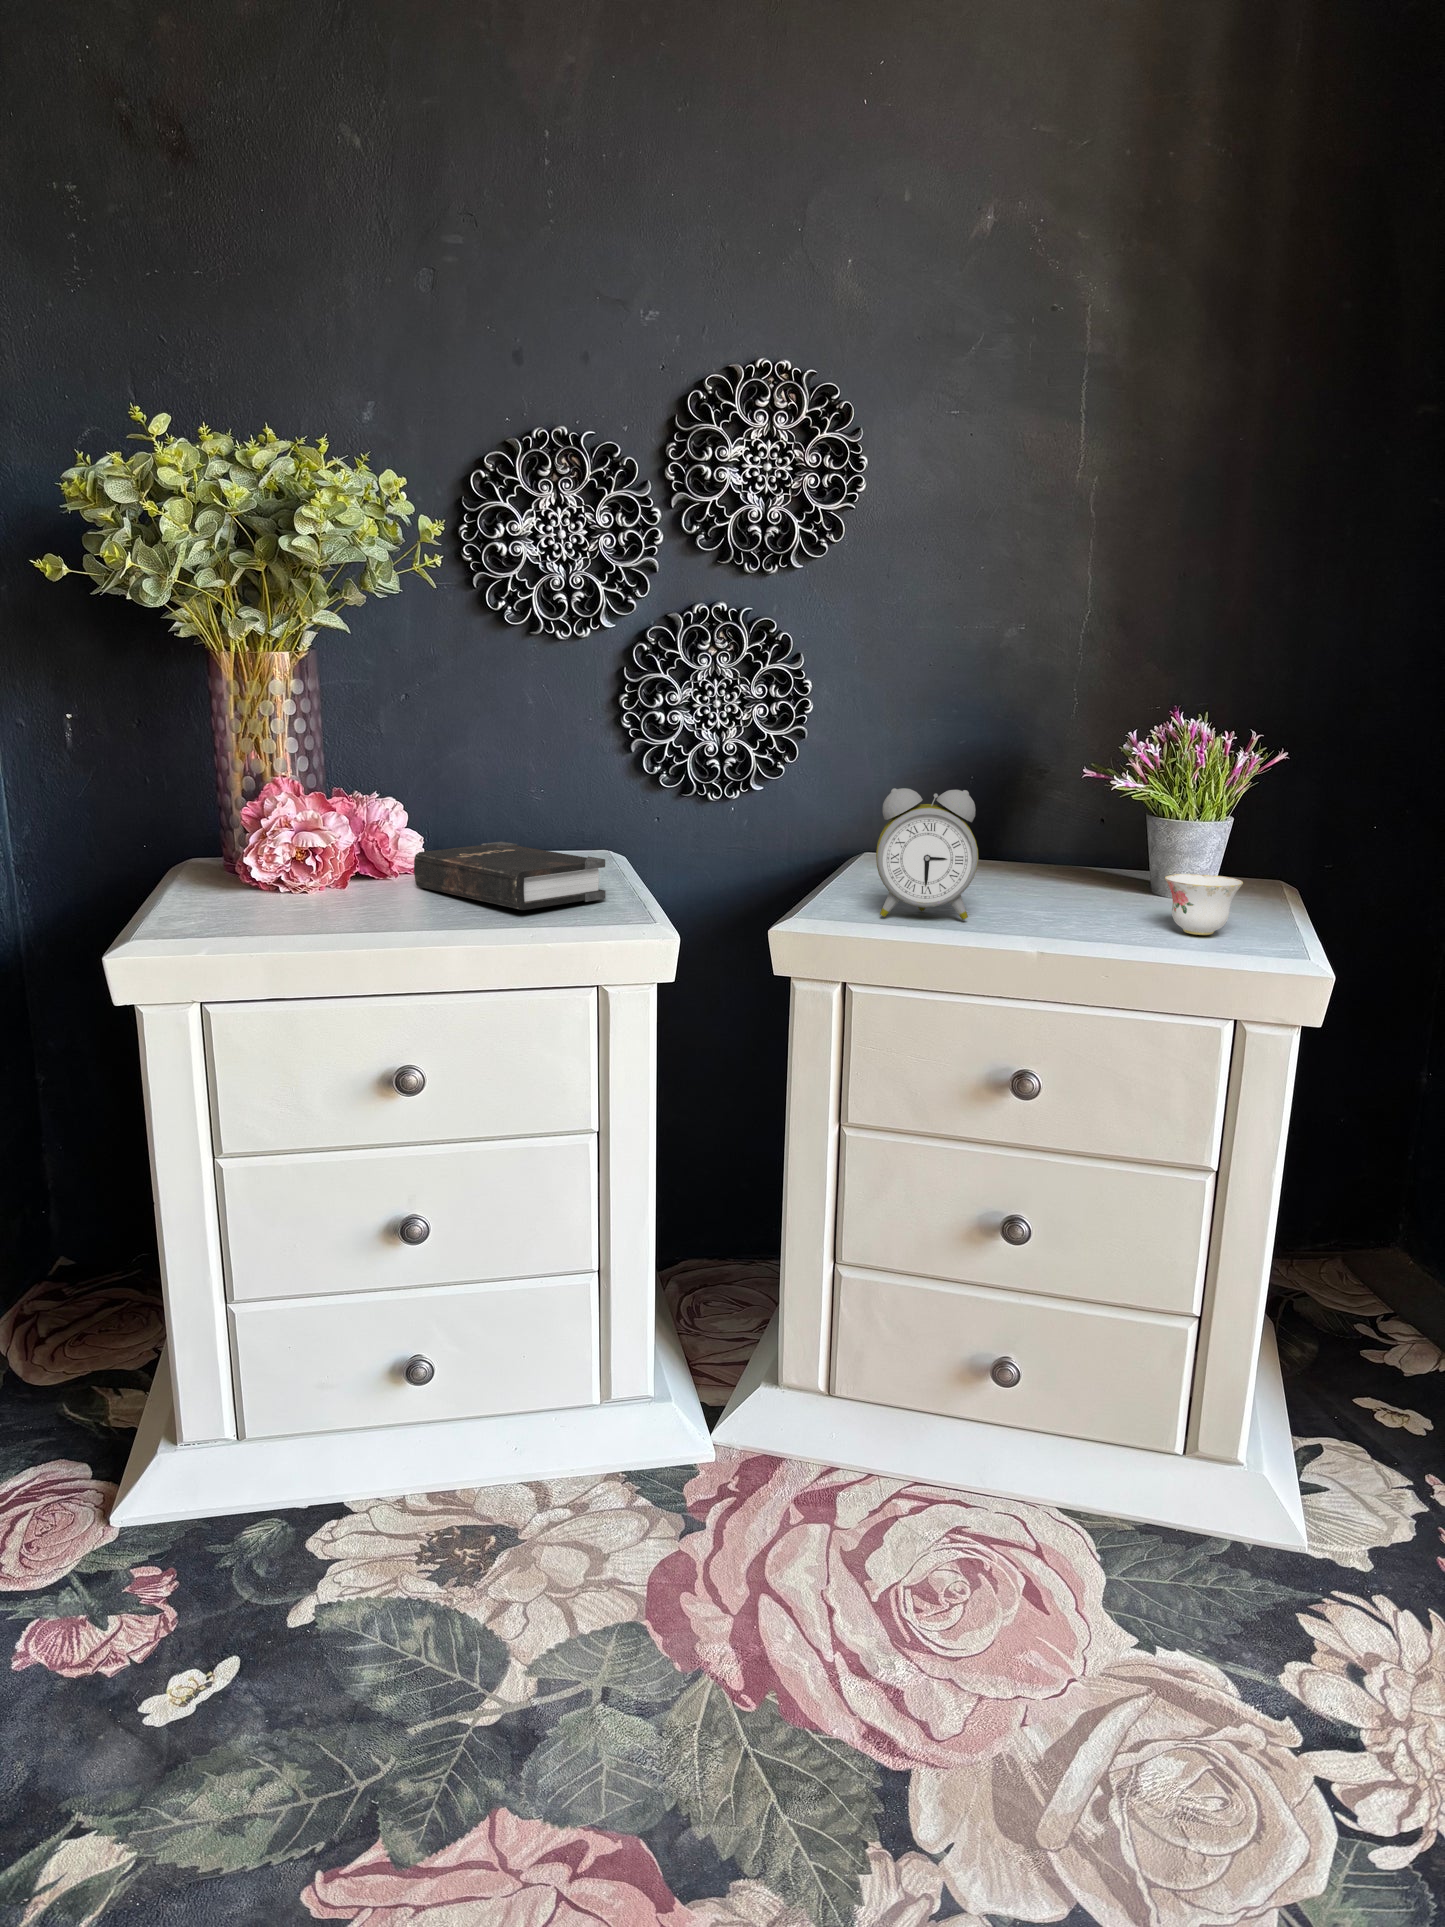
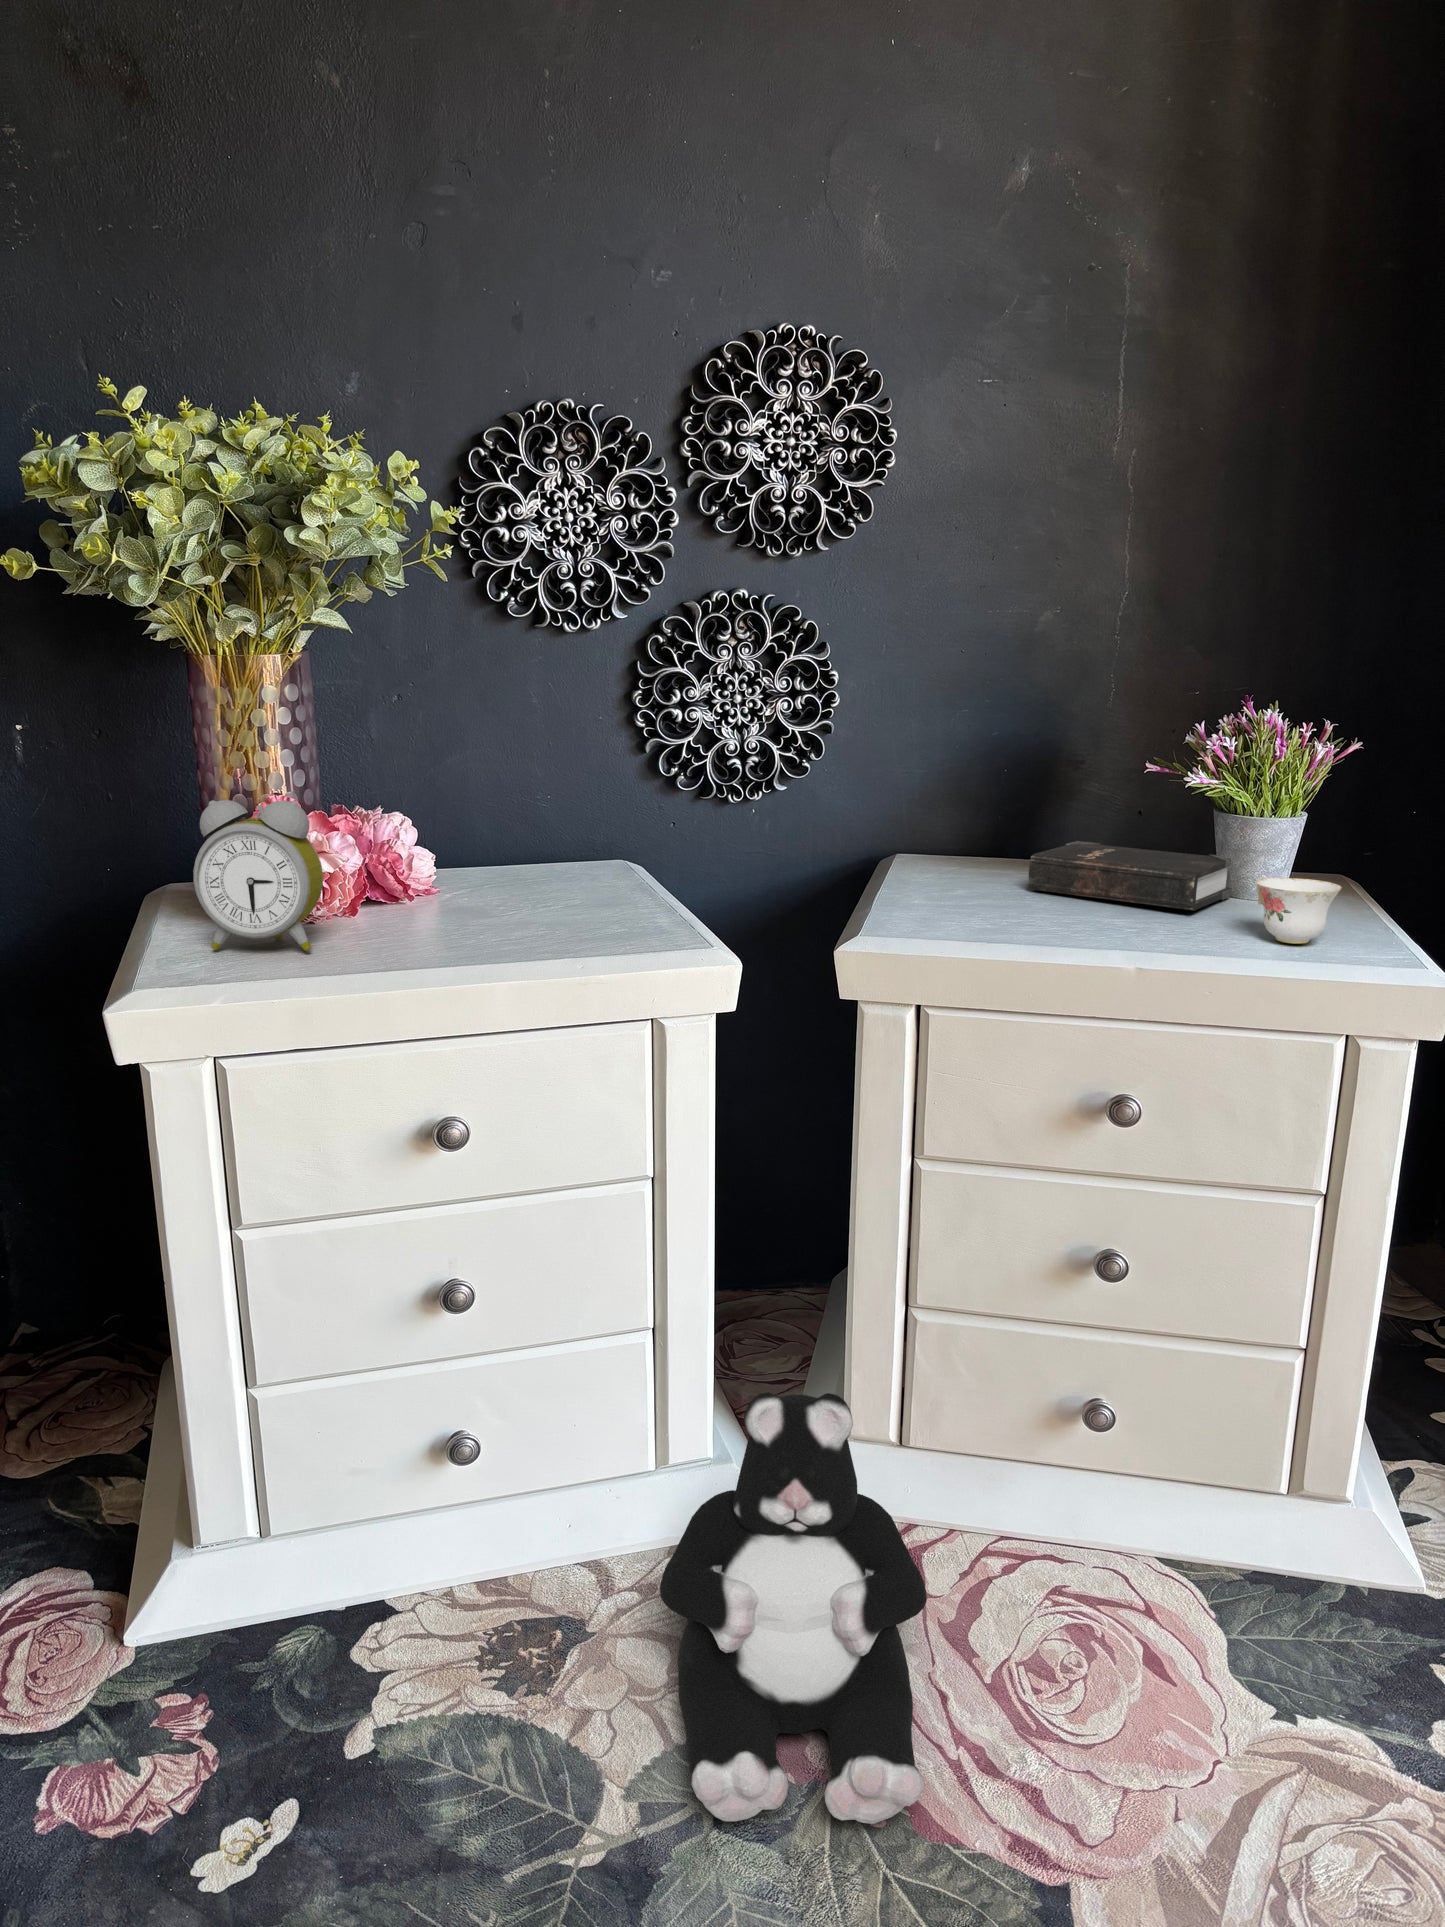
alarm clock: present [876,788,978,920] -> present [193,800,323,951]
hardback book: present [414,842,606,910] -> present [1028,841,1232,911]
plush toy: none [572,1321,813,1707] -> present [660,1392,927,1824]

